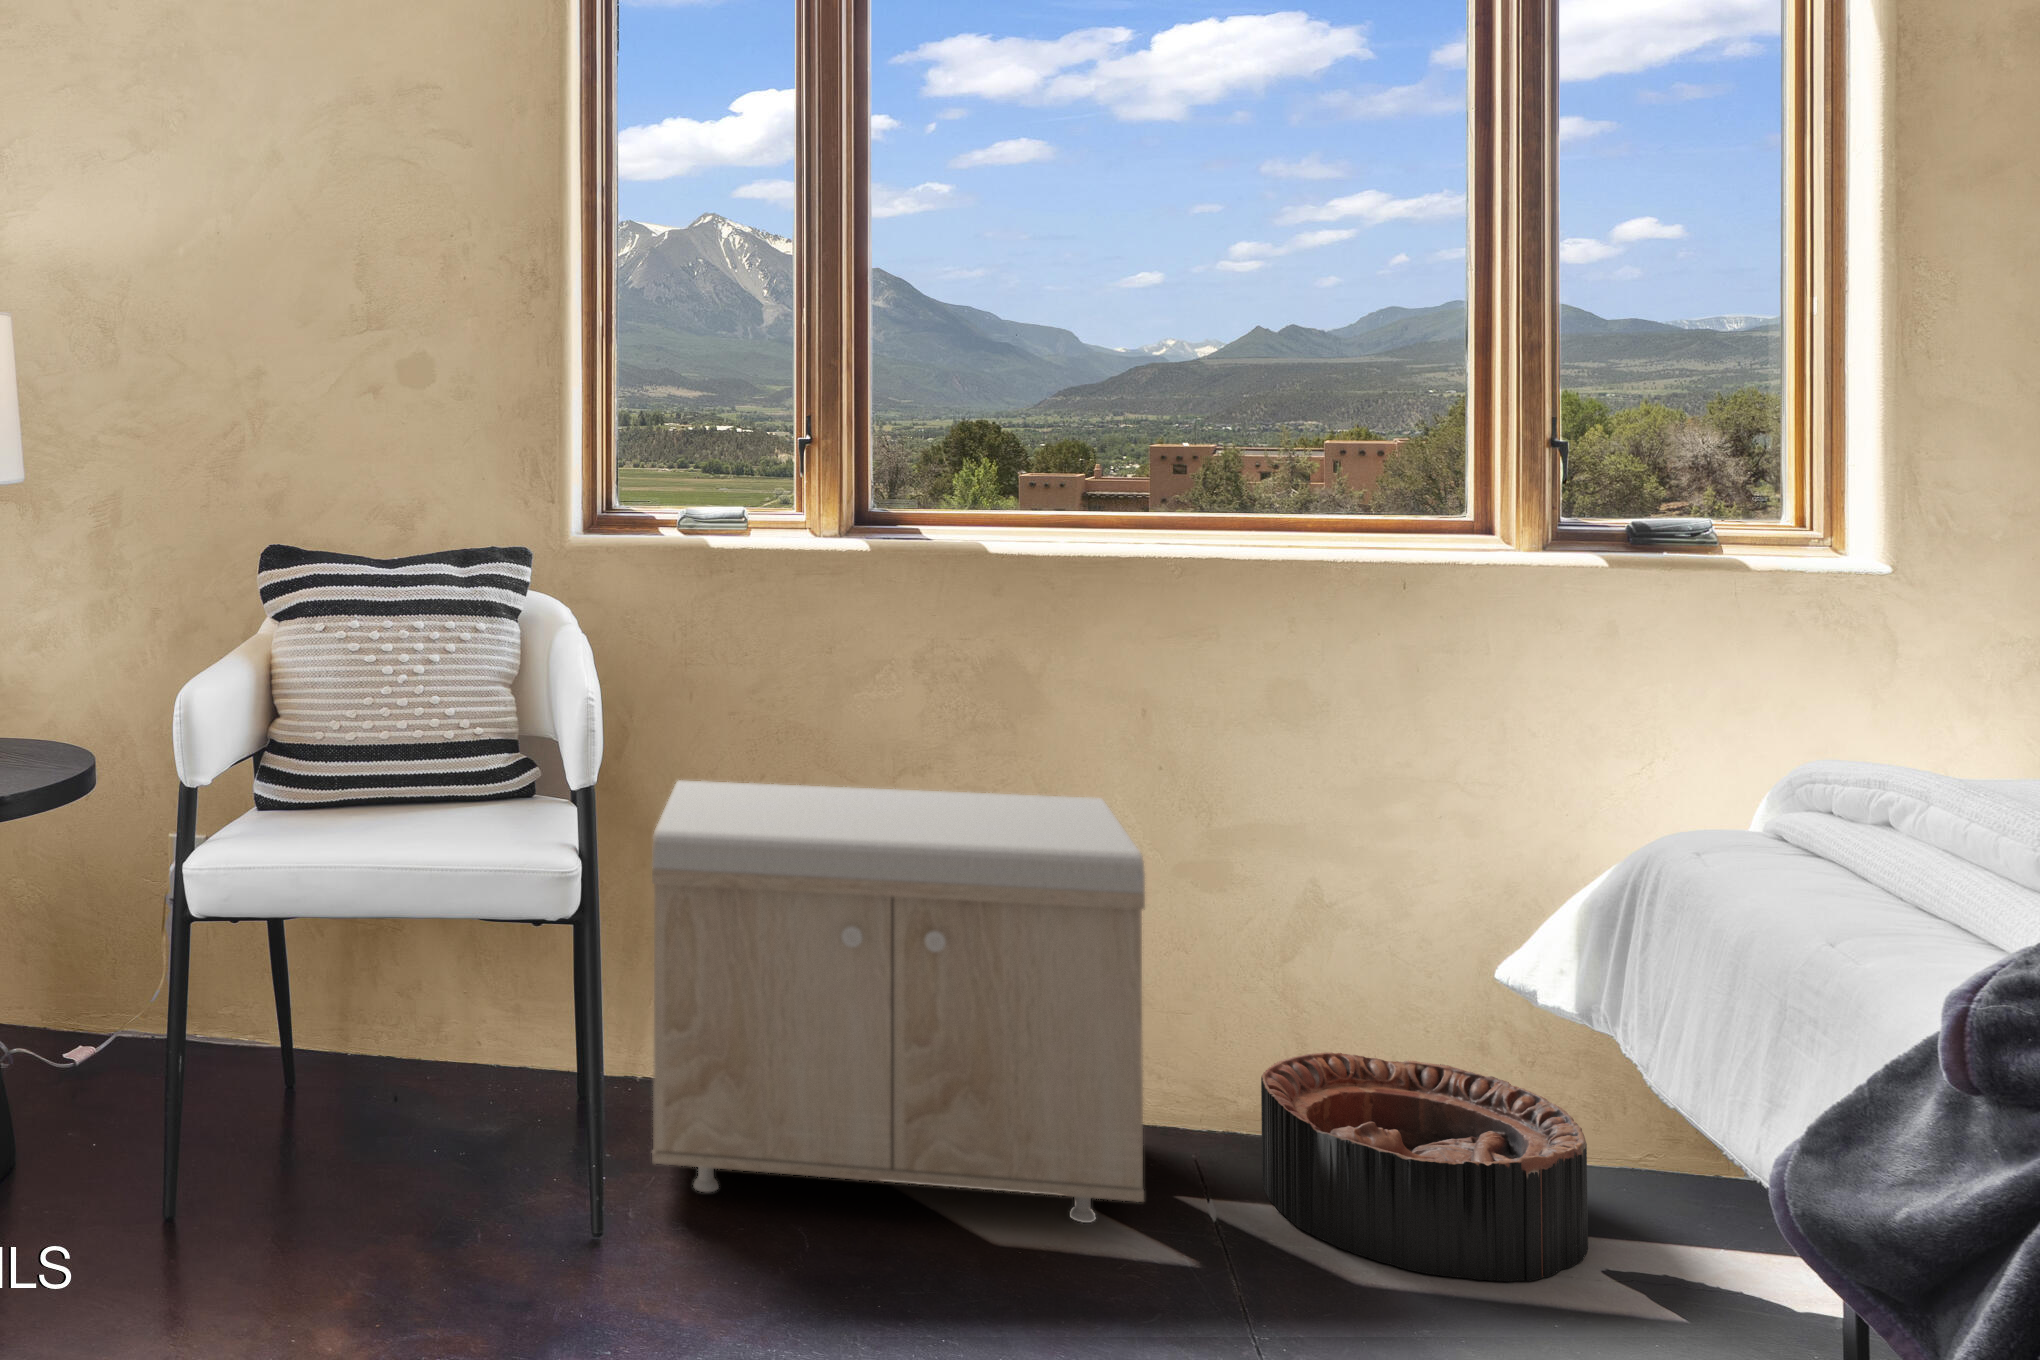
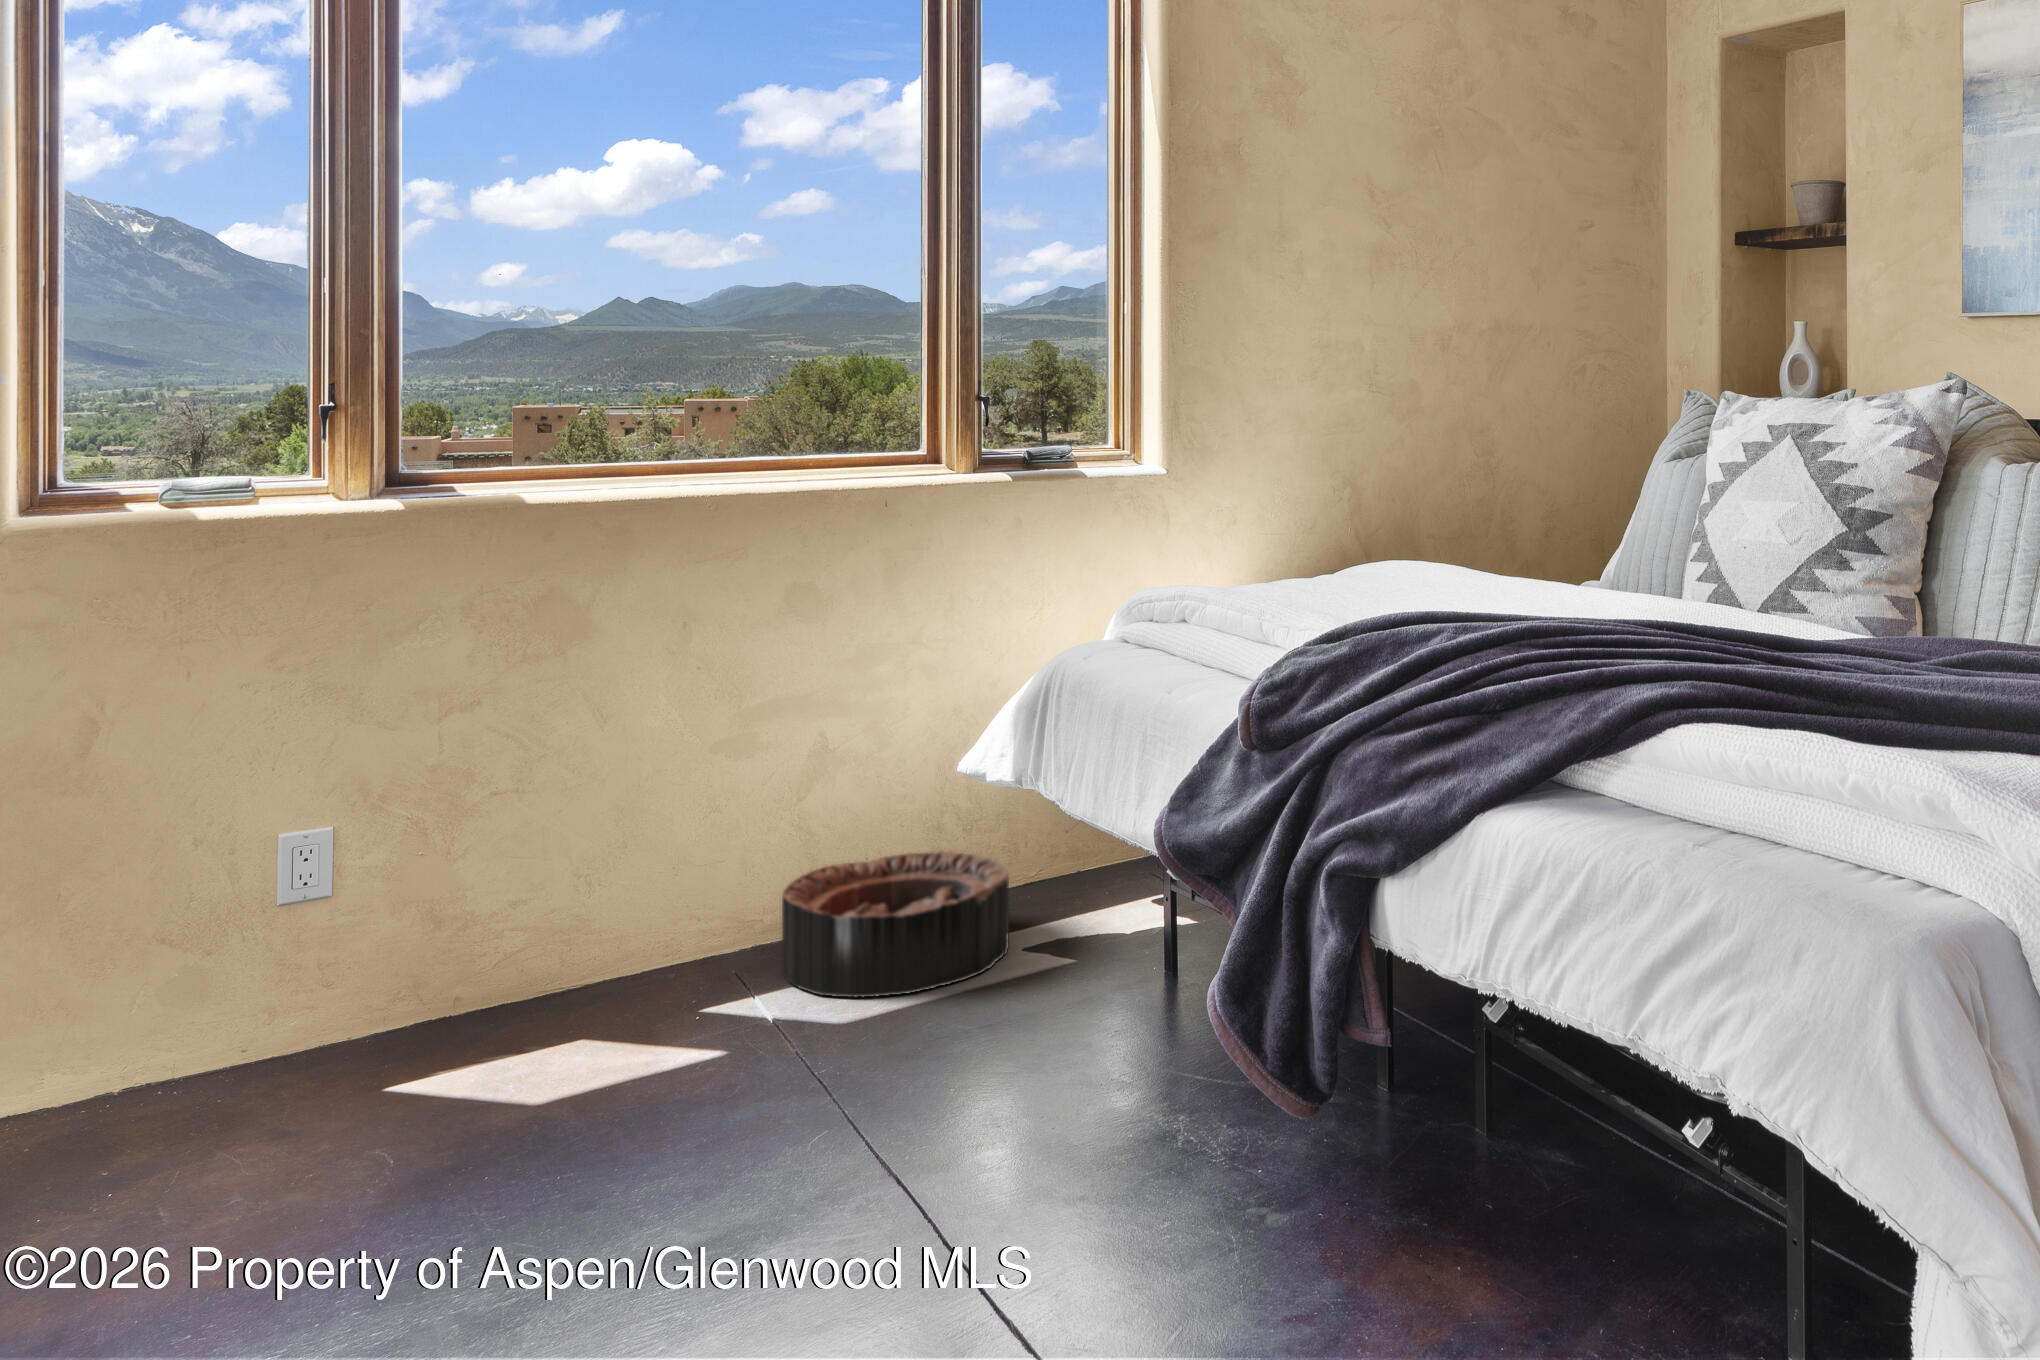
storage bench: present [652,781,1145,1223] -> none [176,703,712,1154]

